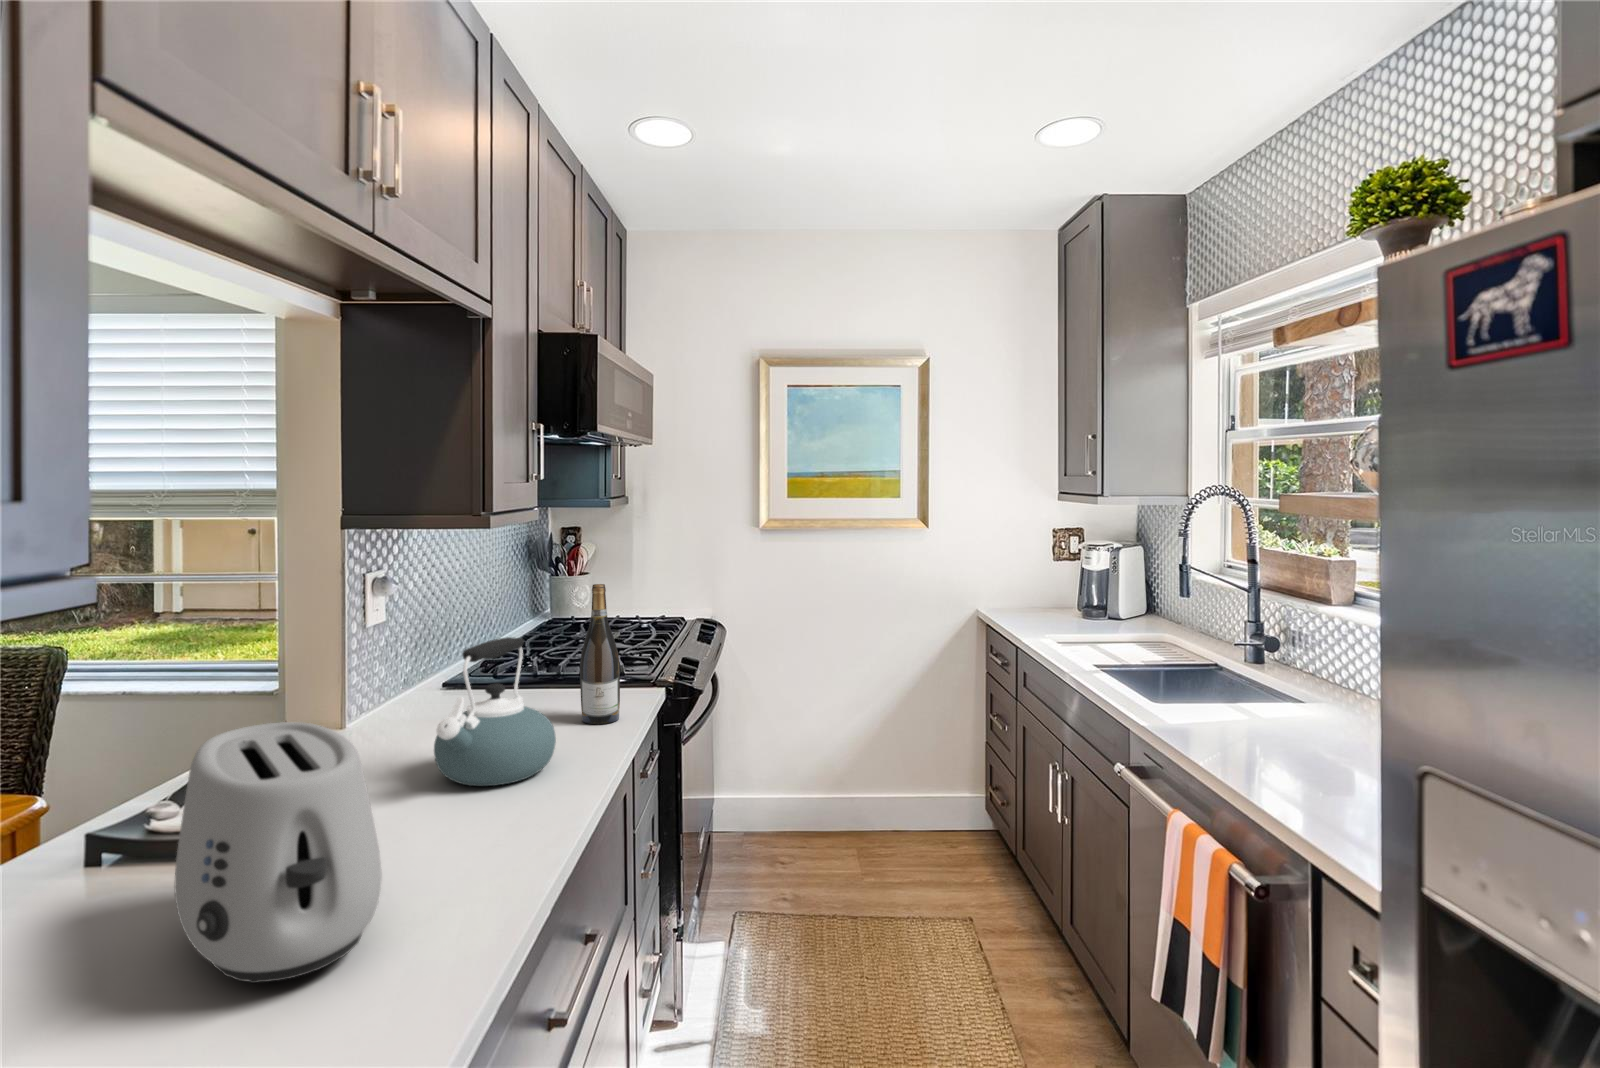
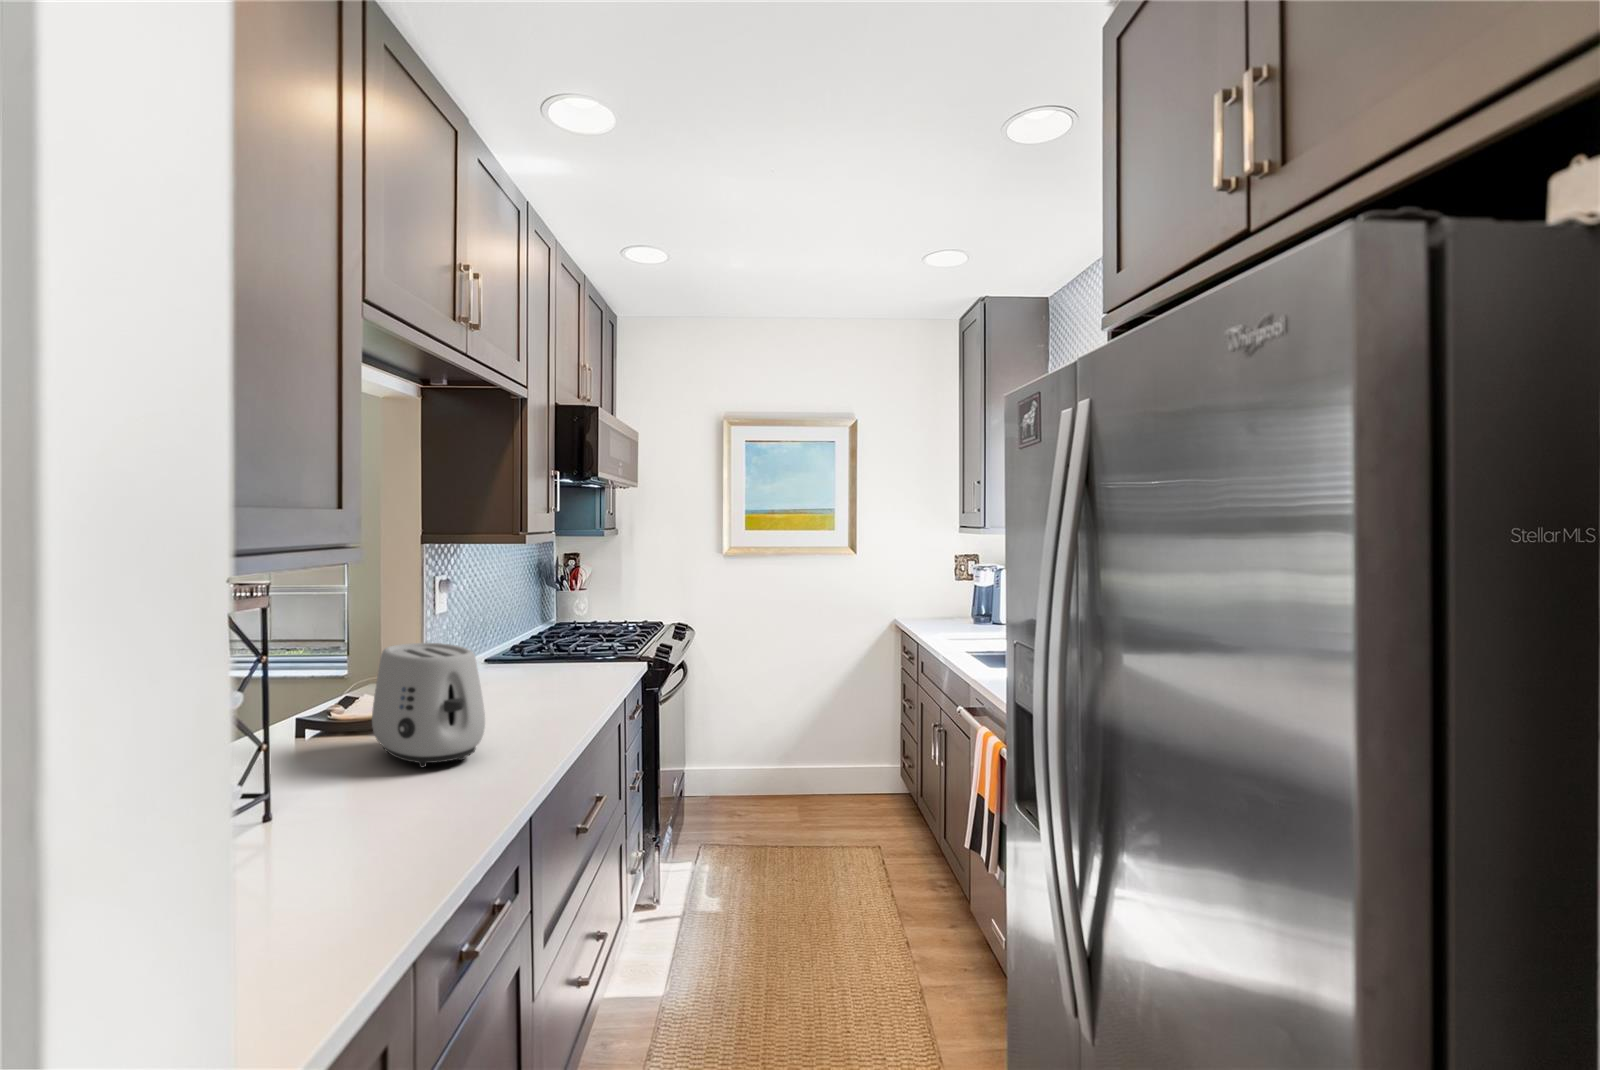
wine bottle: present [580,584,620,724] -> none [586,582,613,678]
kettle: present [434,637,556,786] -> none [493,612,572,704]

